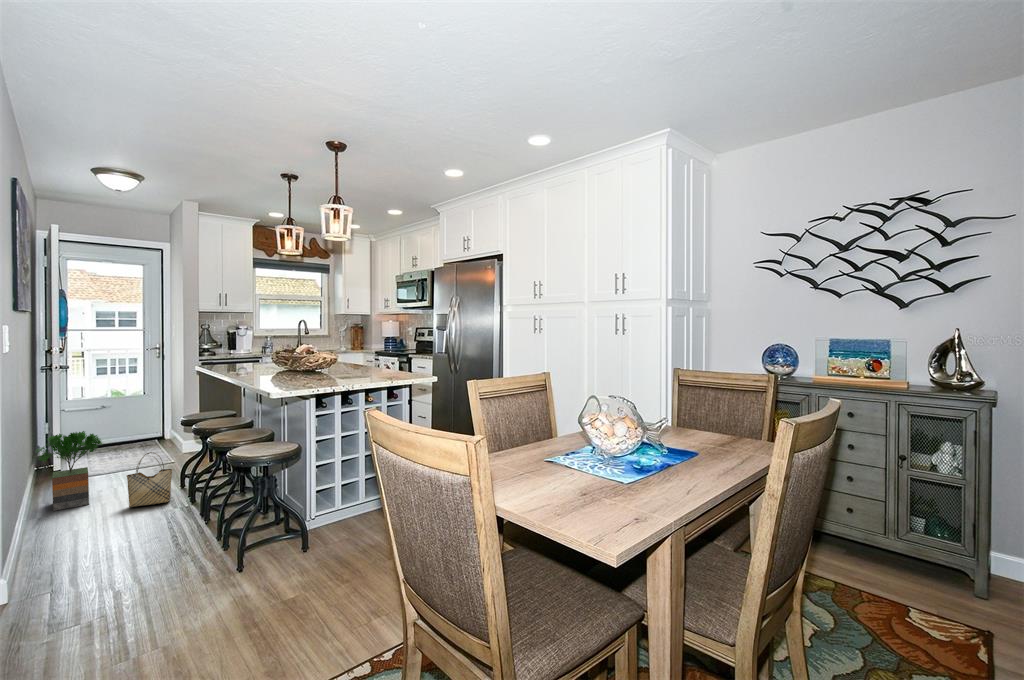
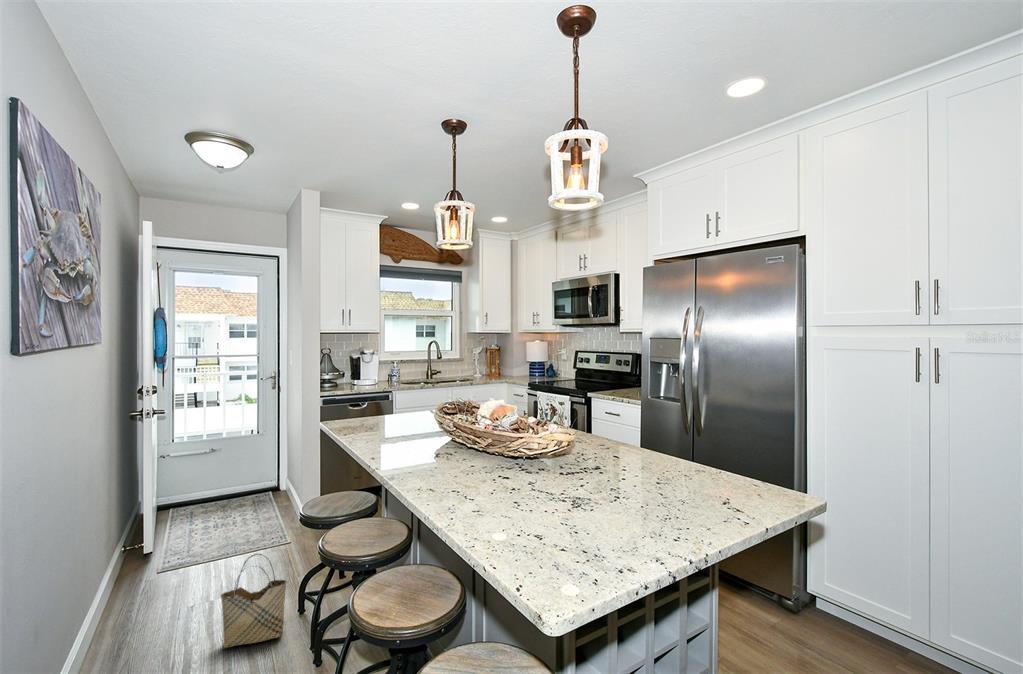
potted tree: present [37,431,102,511] -> none [98,513,196,645]

